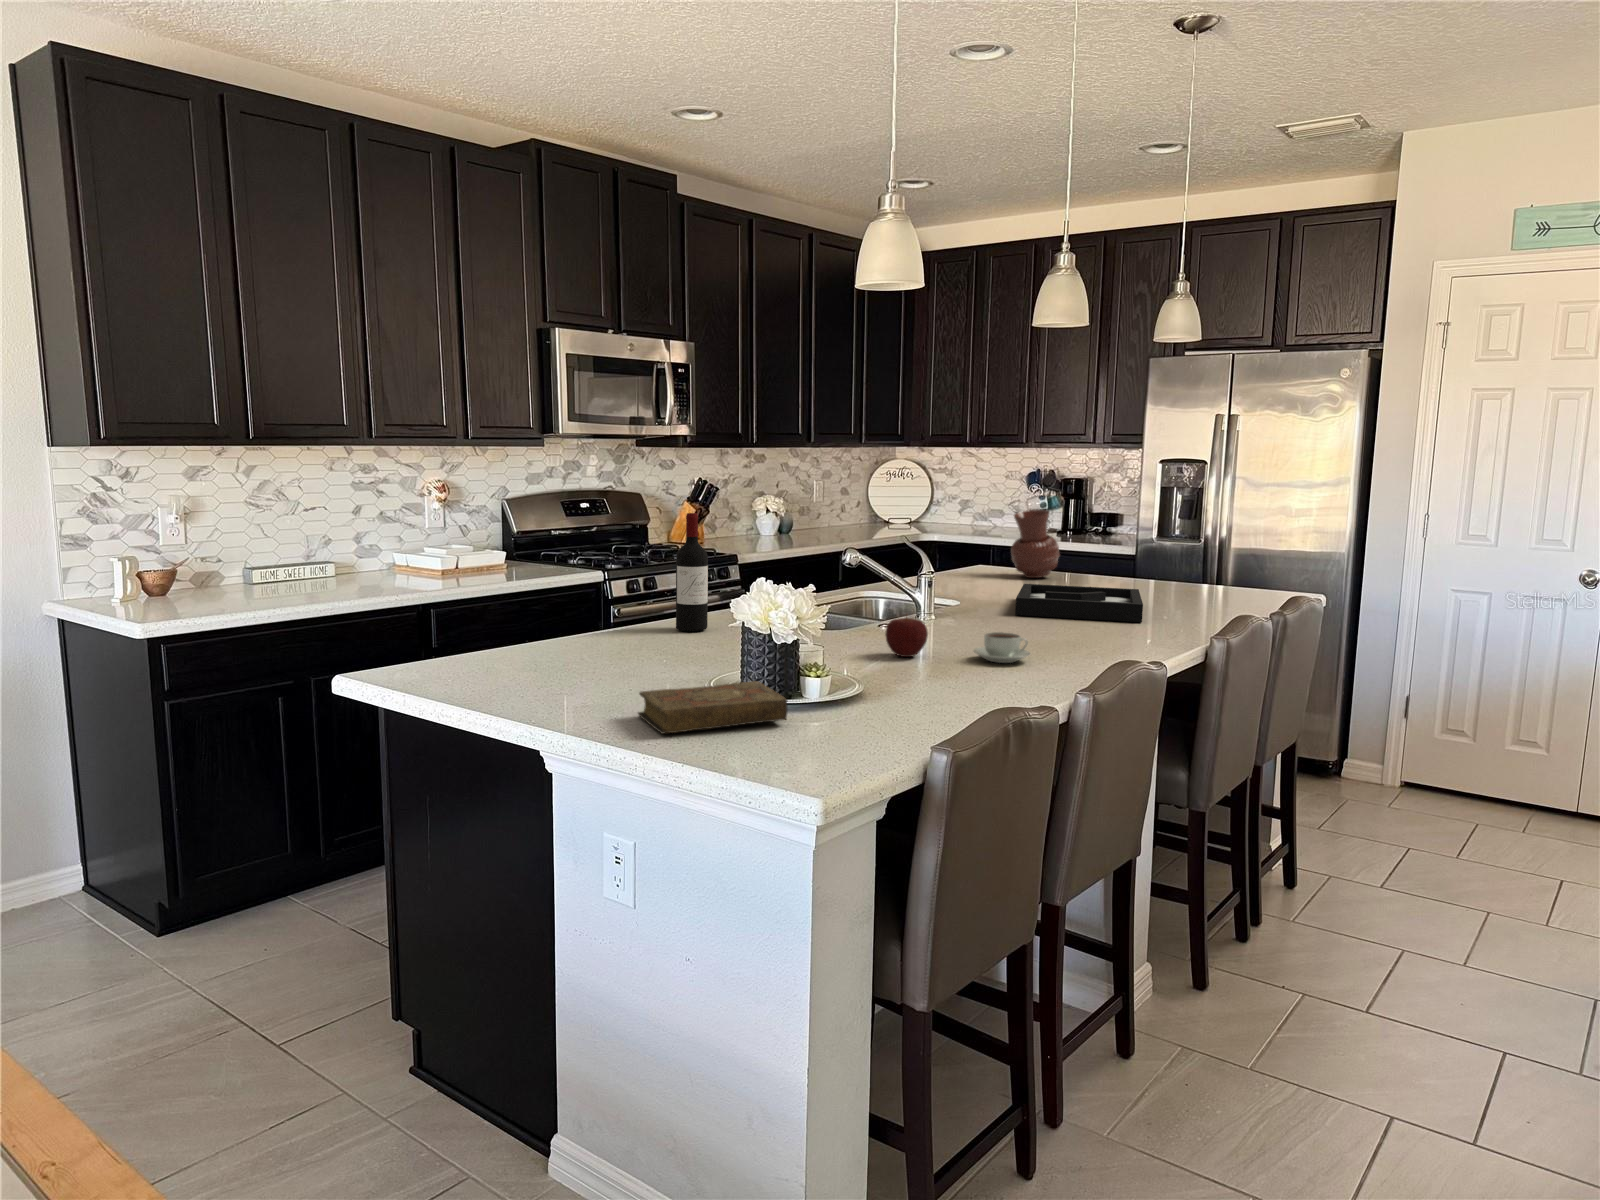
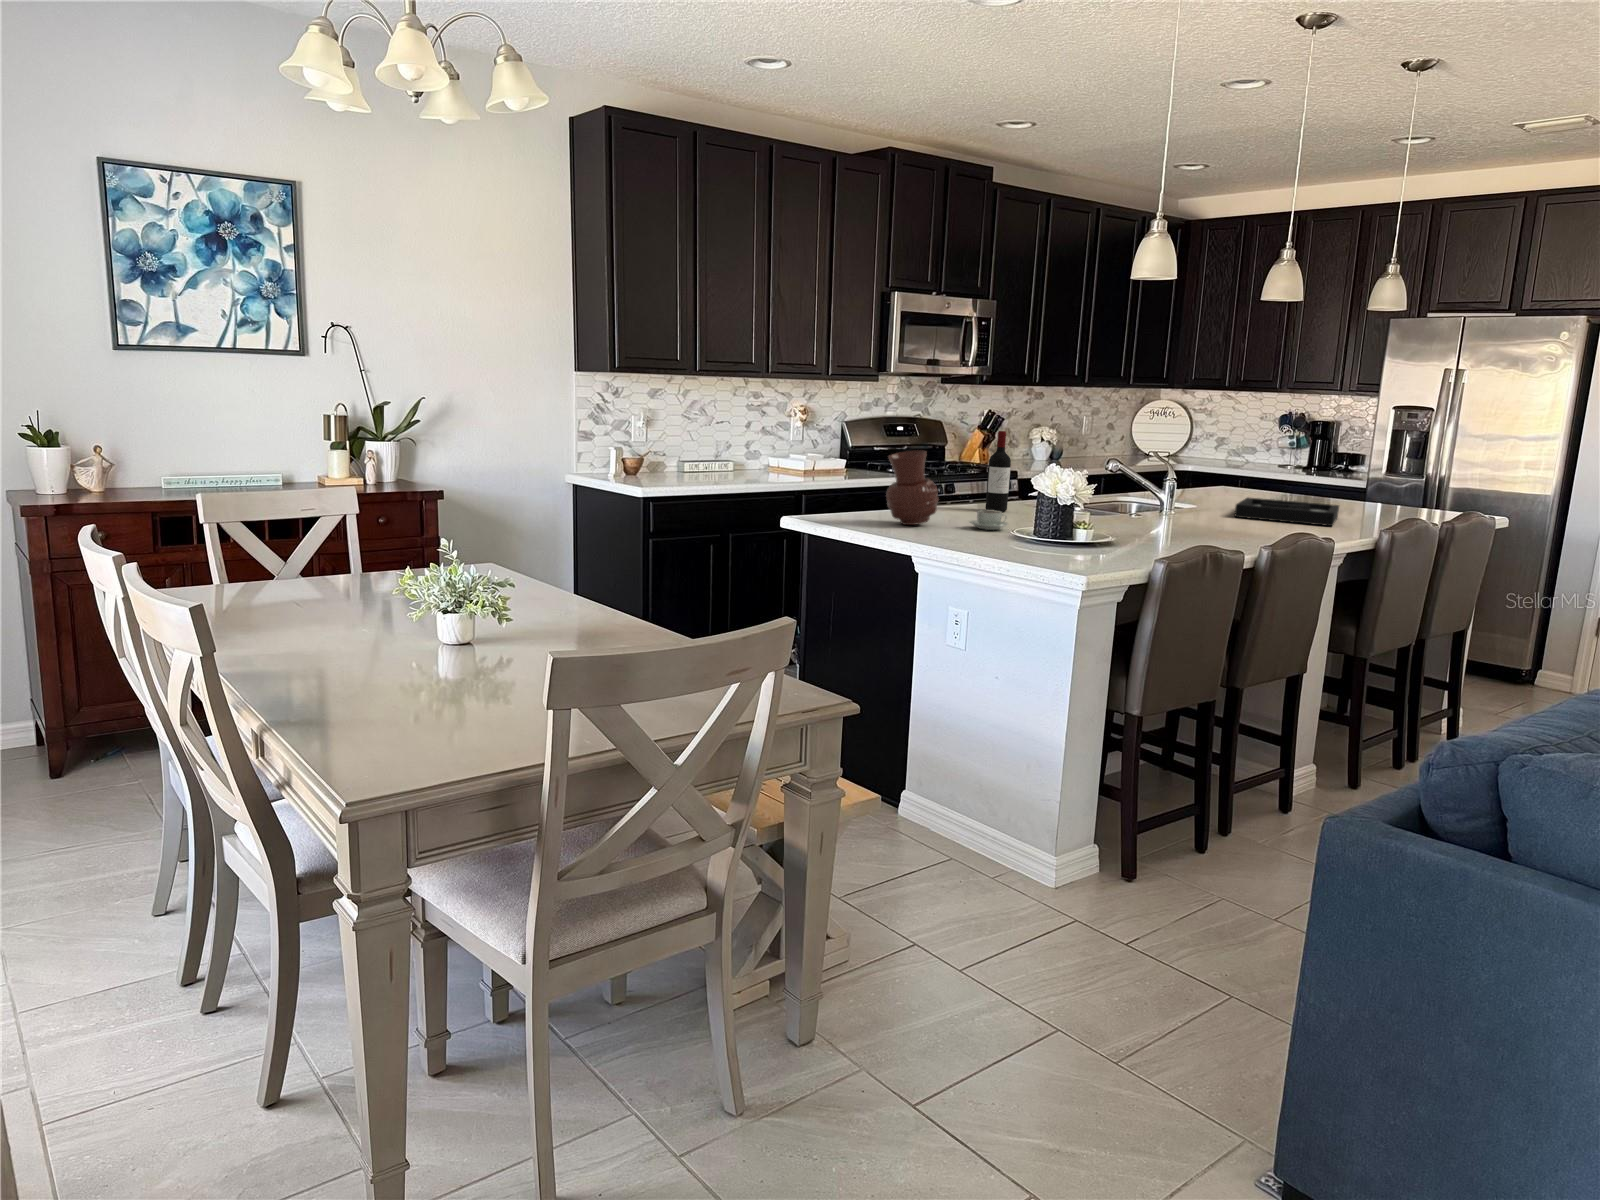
vase: present [1011,510,1060,578] -> present [886,450,939,525]
apple: present [885,617,928,657] -> none [1132,503,1161,532]
coffee cup: present [974,632,1030,663] -> present [970,510,1008,530]
book: present [638,681,787,734] -> none [975,530,1066,551]

